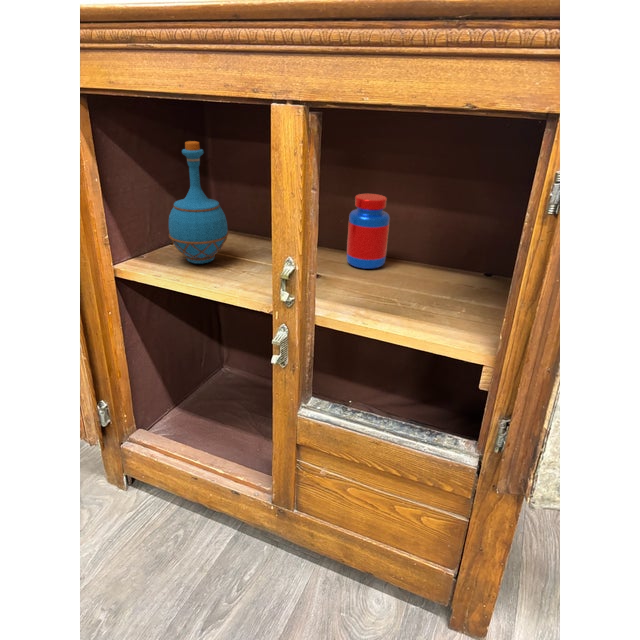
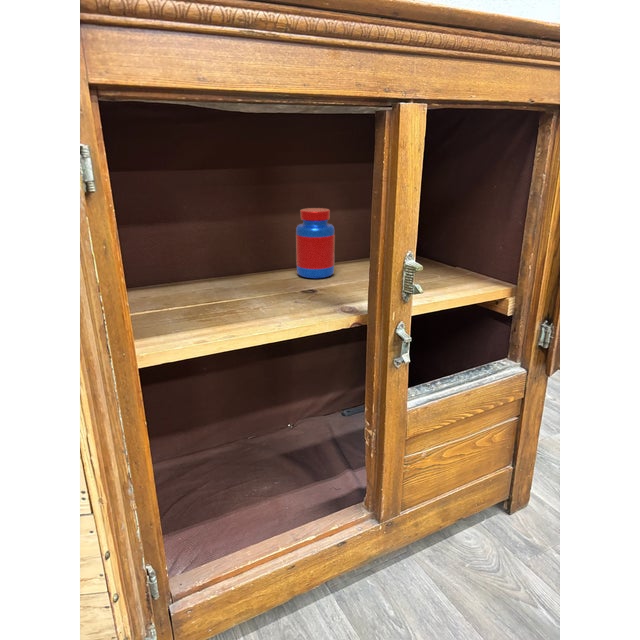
bottle: present [169,141,228,264] -> none [153,171,229,323]

